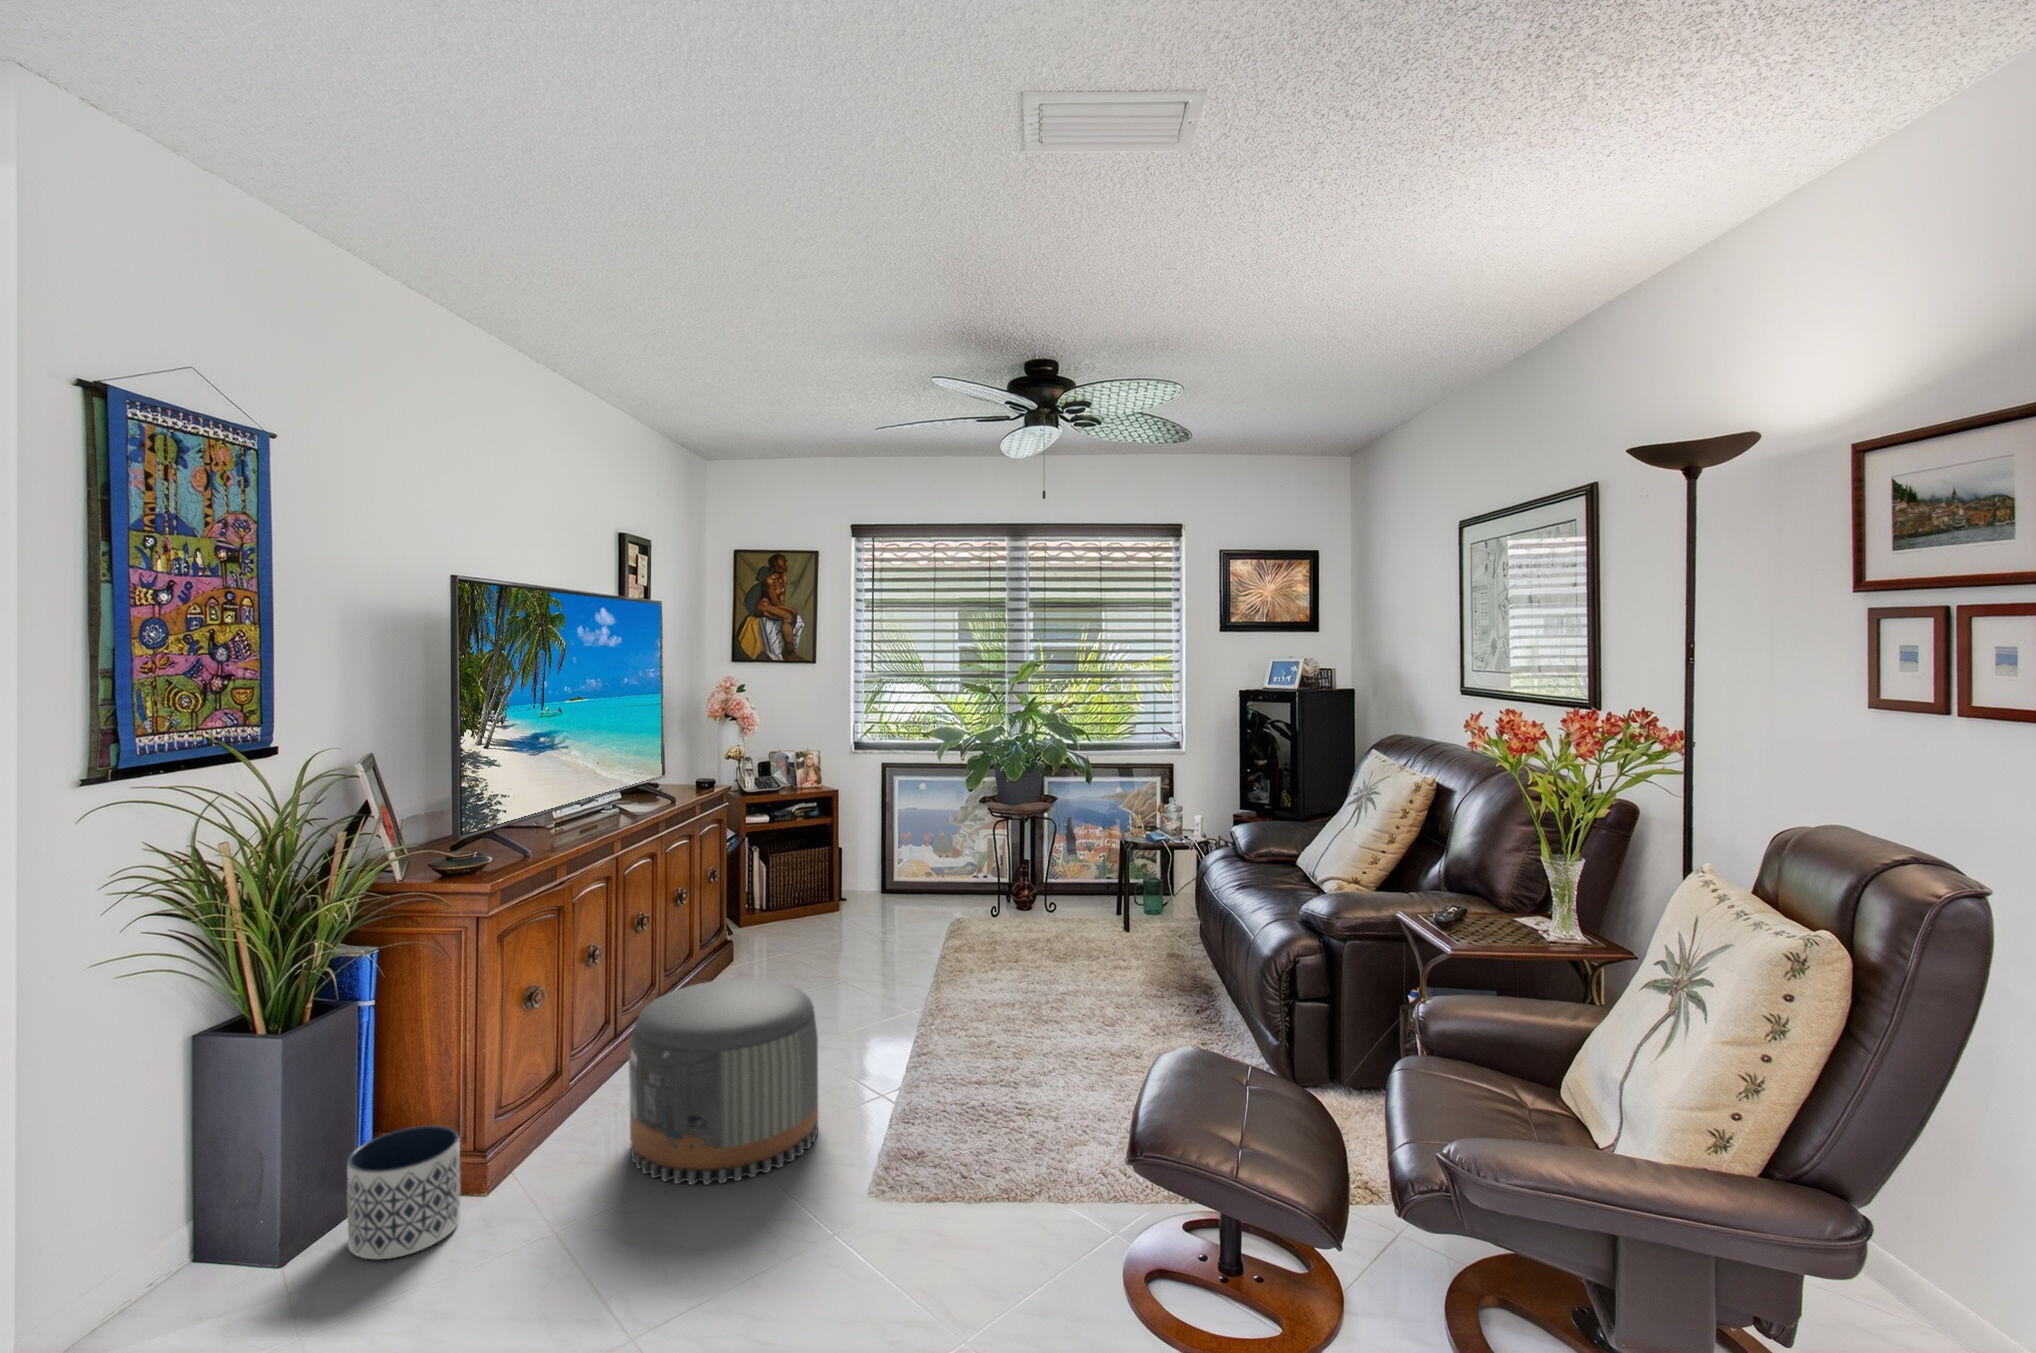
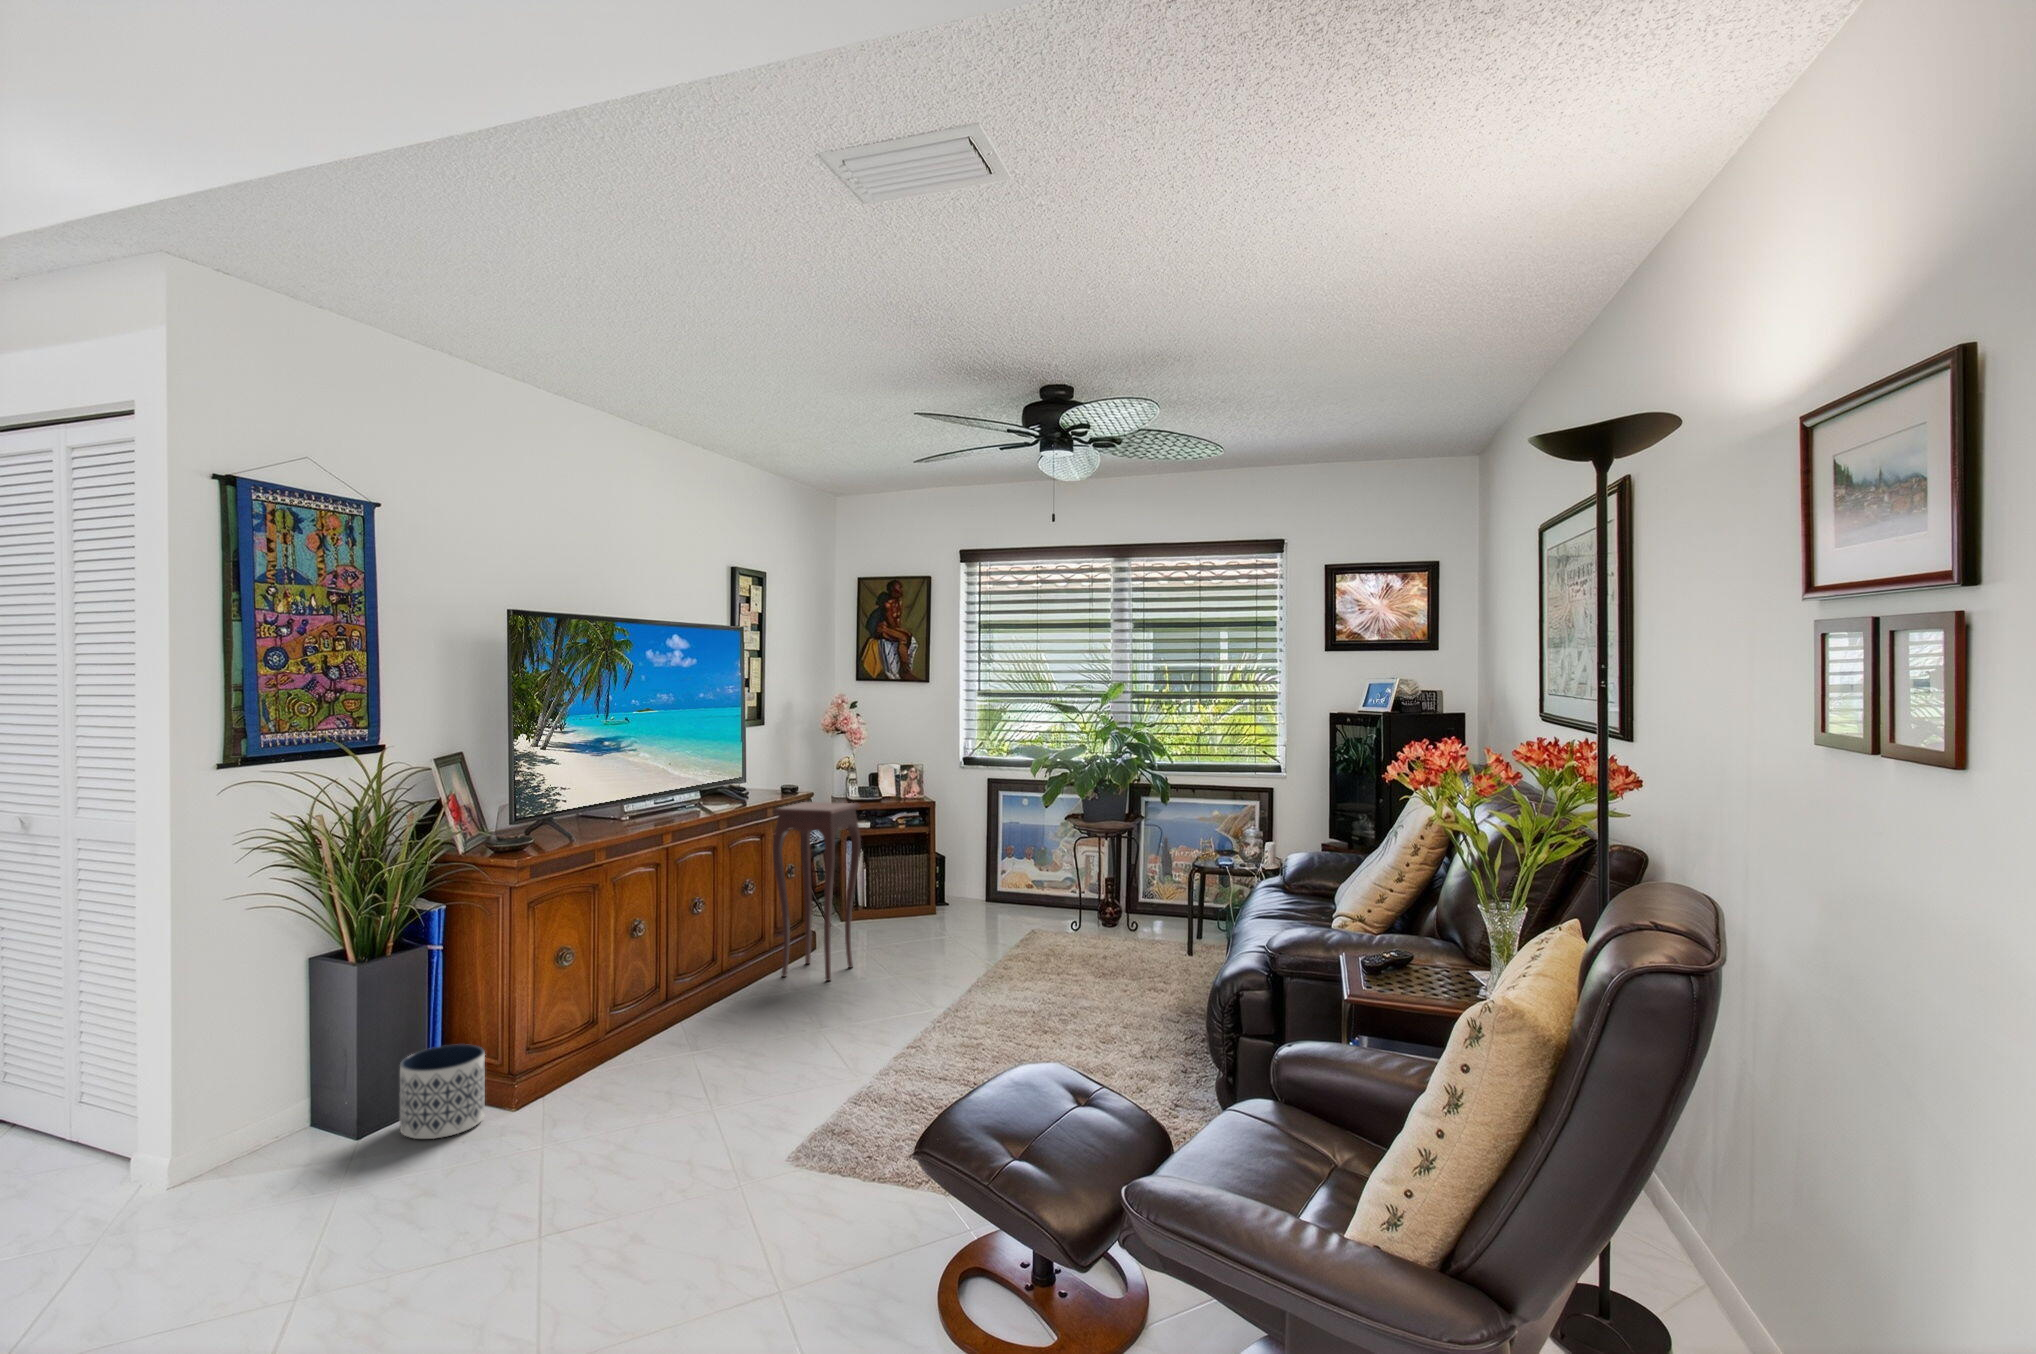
side table: none [704,797,795,993] -> present [773,802,861,981]
pouf: present [629,979,818,1185] -> none [628,954,789,1120]

